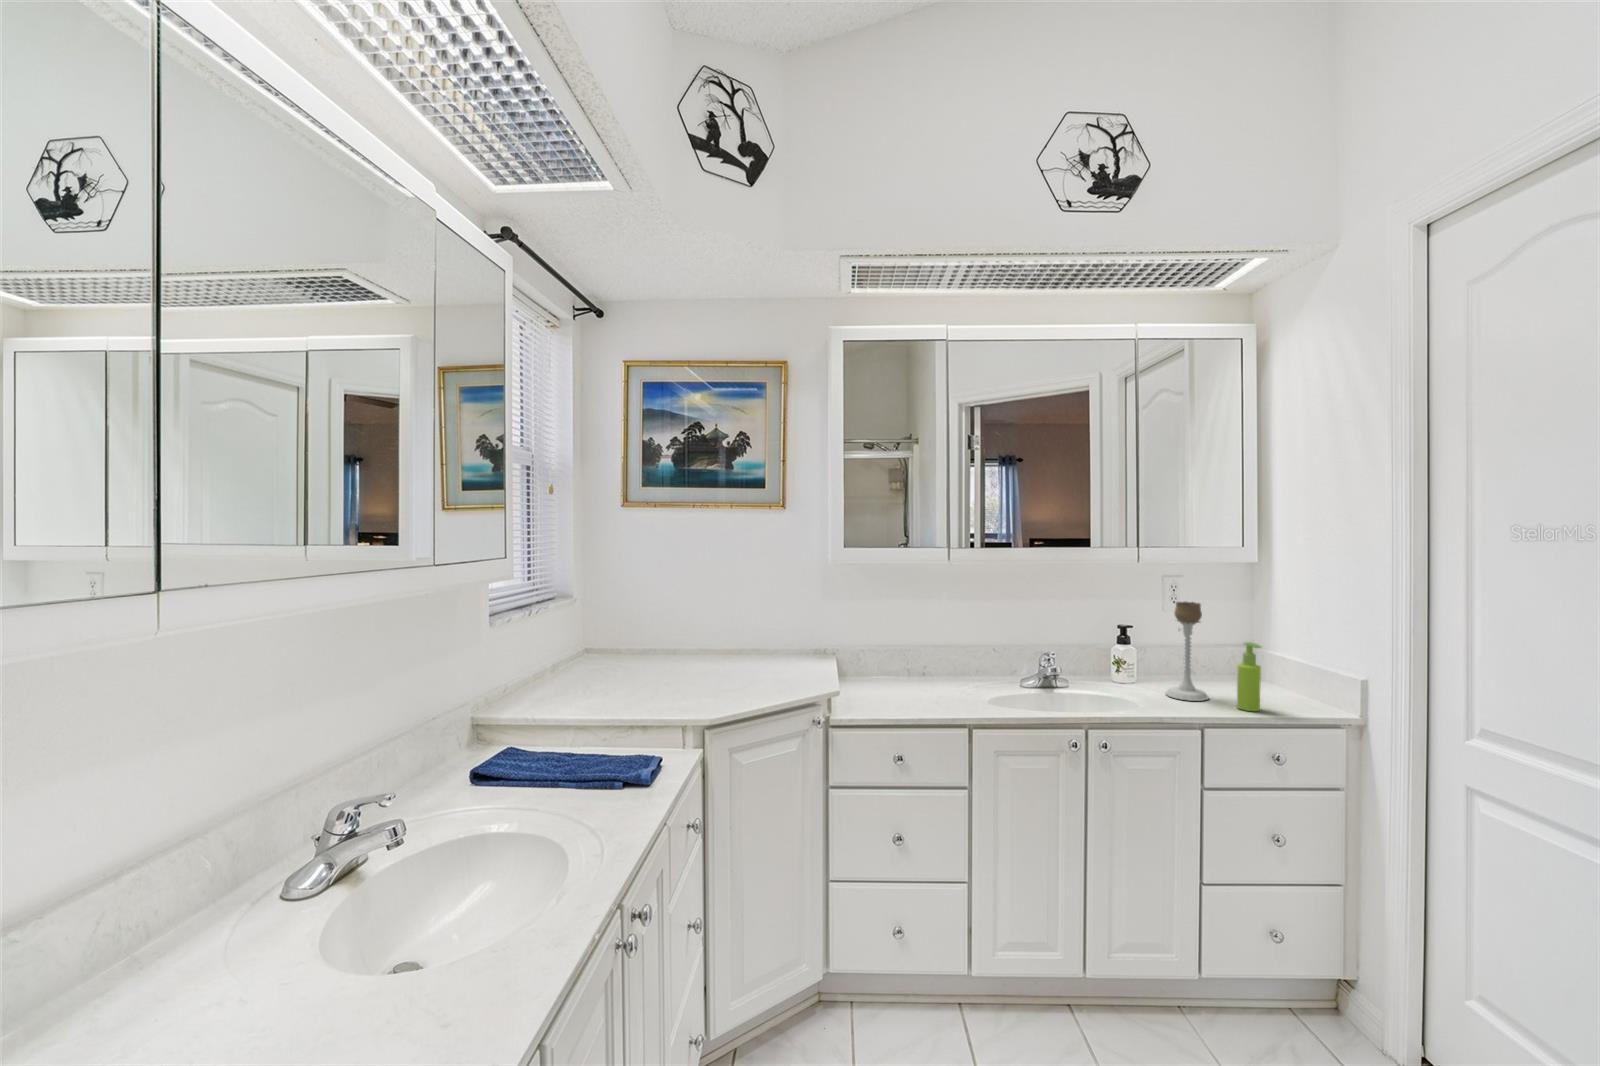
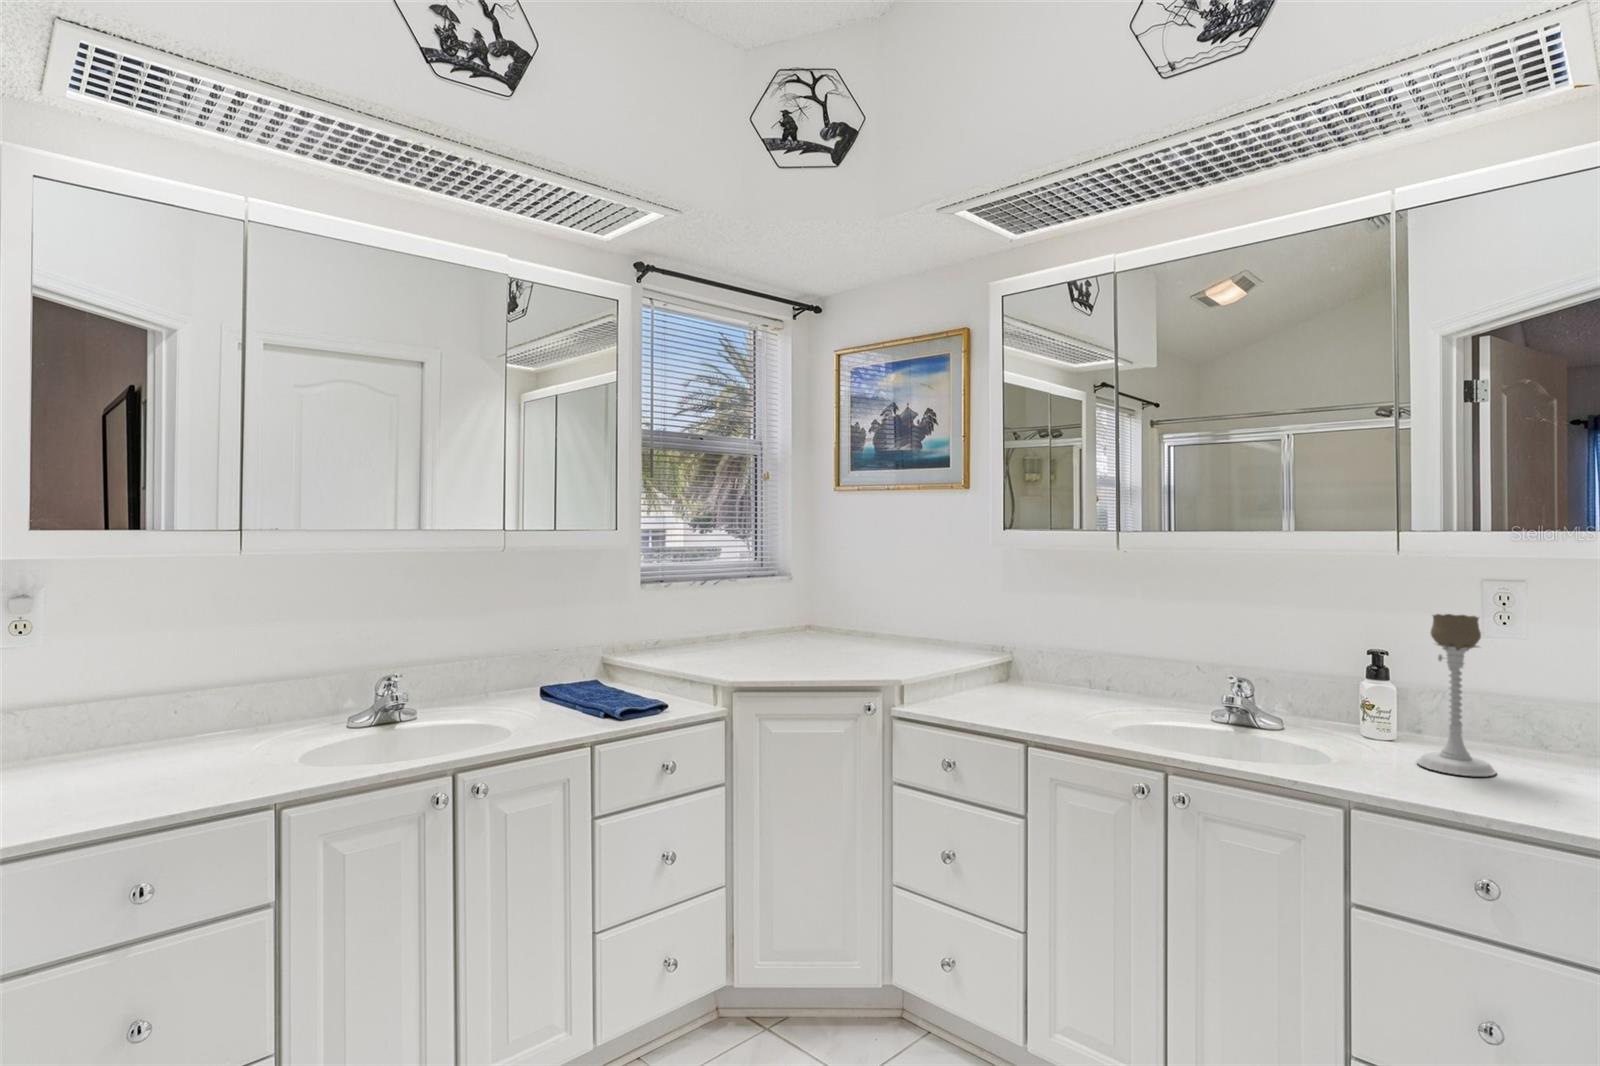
soap dispenser: present [1237,642,1261,711] -> none [1506,683,1551,802]

